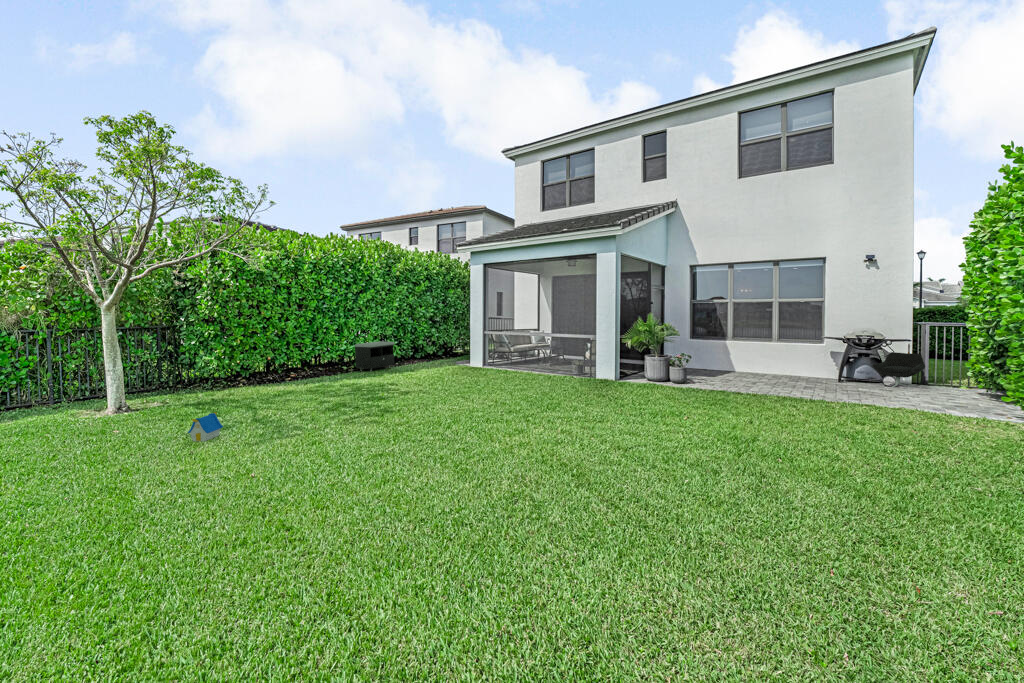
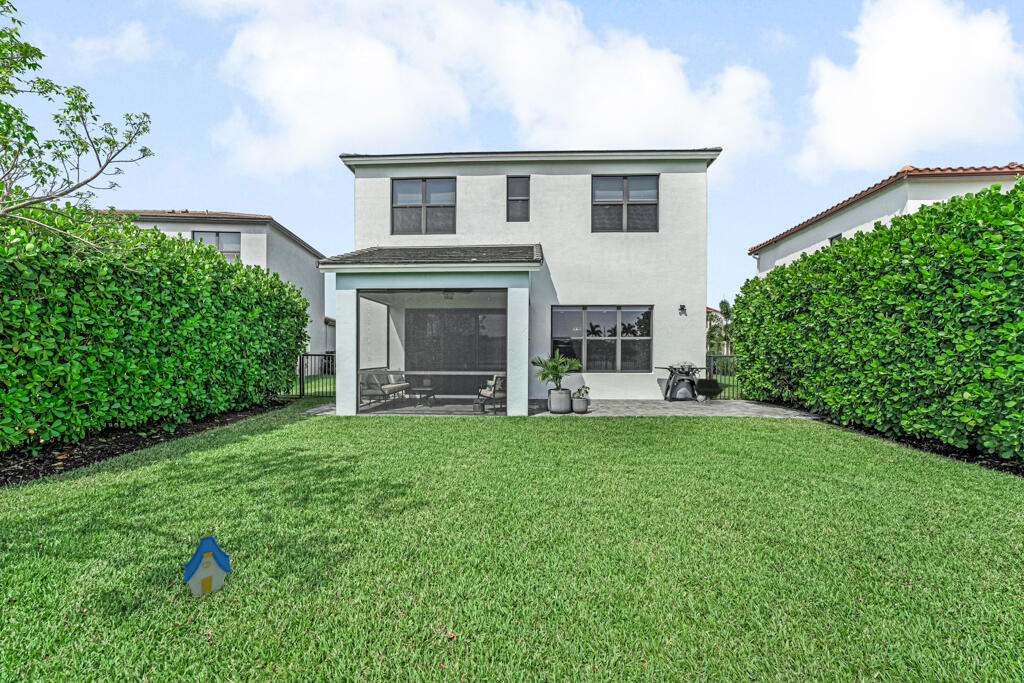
storage bench: present [355,341,395,371] -> none [172,388,229,434]

